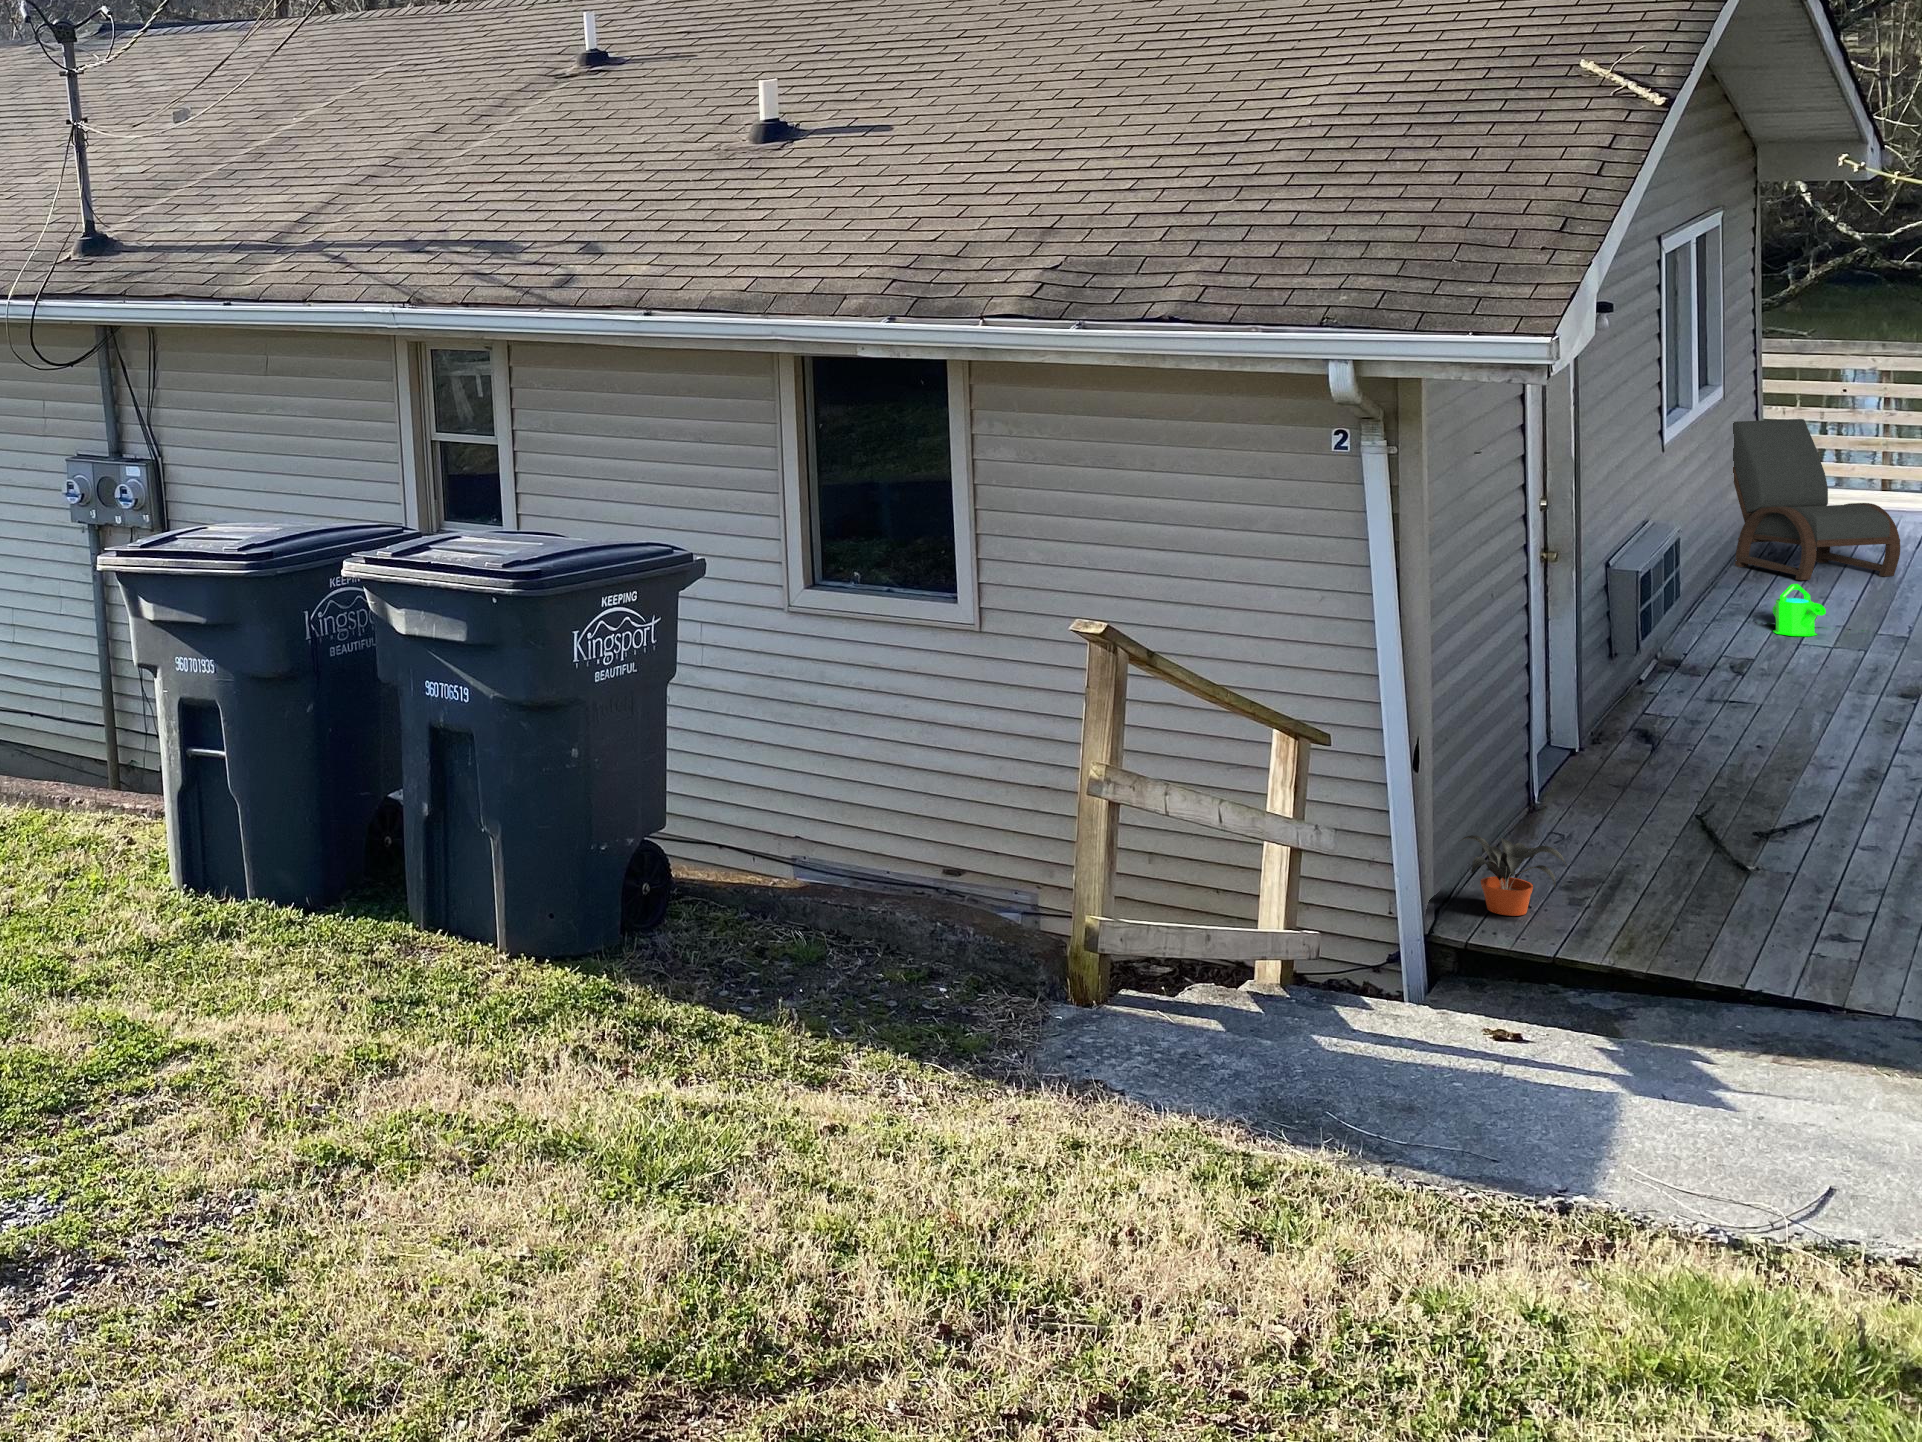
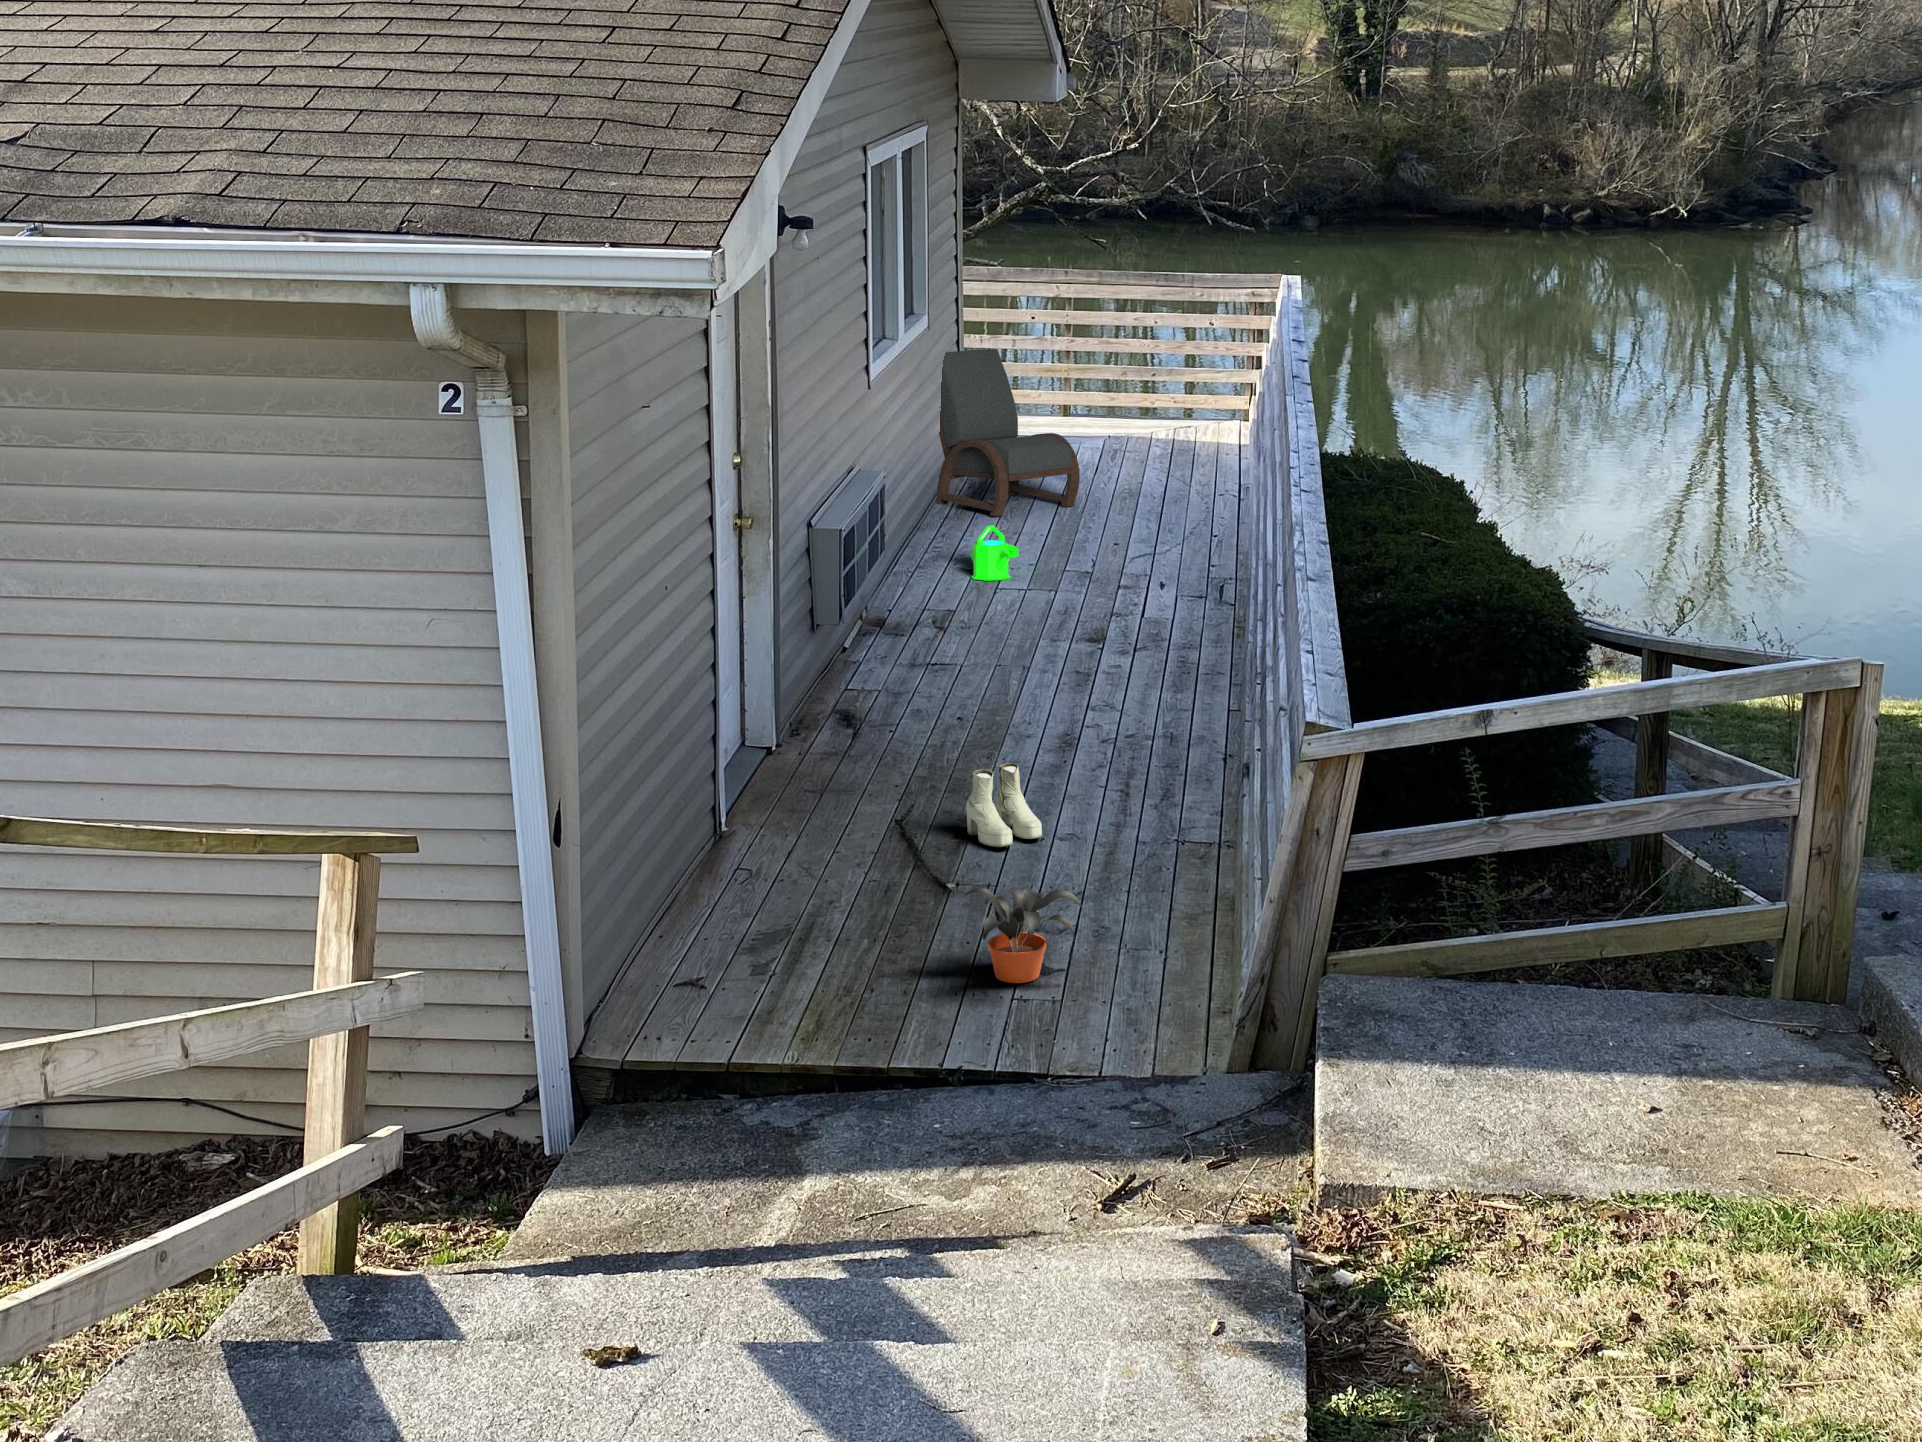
boots: none [1765,777,1843,846] -> present [966,763,1042,847]
potted plant: present [1460,835,1567,916] -> present [961,886,1084,983]

